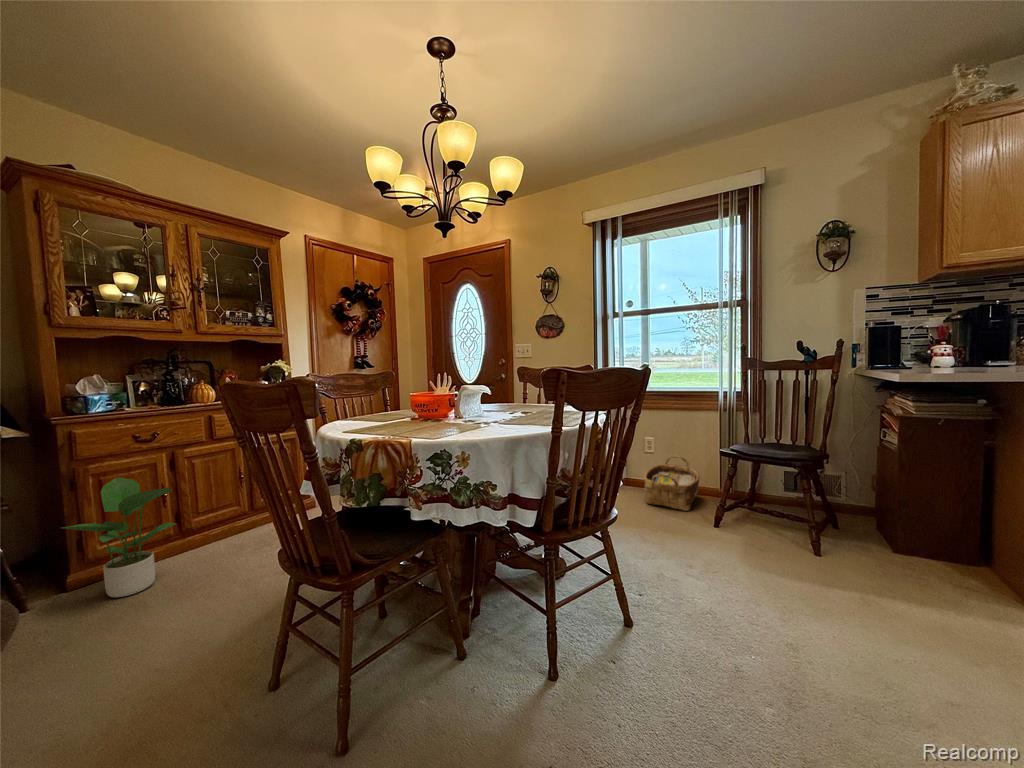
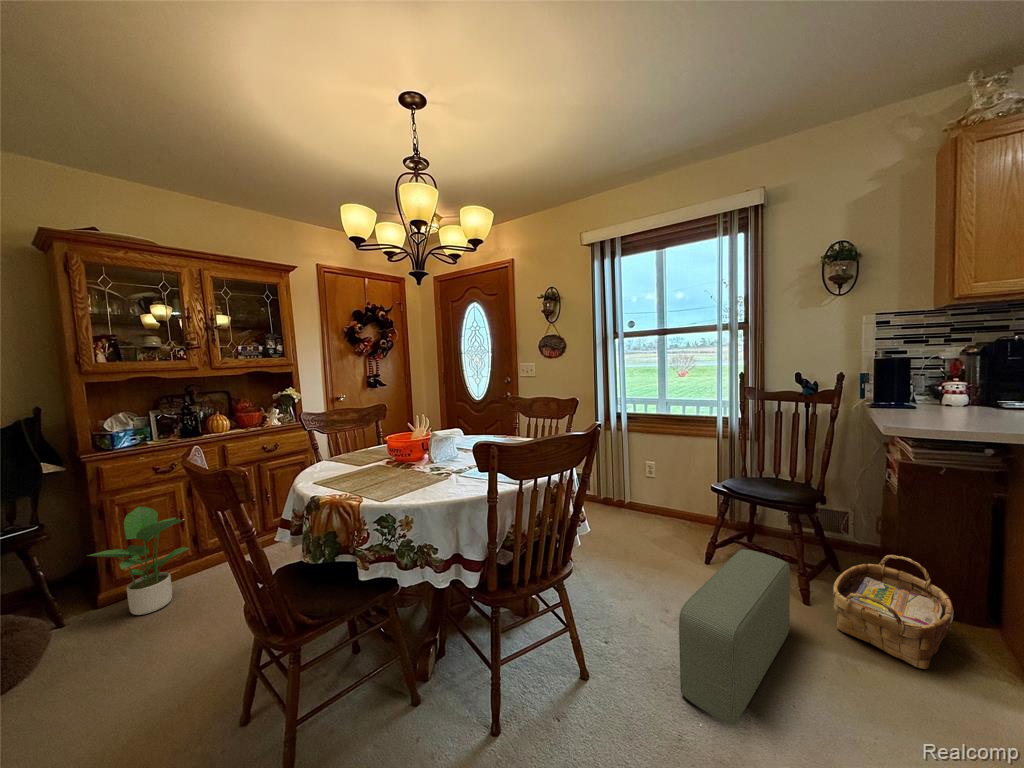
woven basket: present [644,455,700,511] -> present [833,555,953,669]
pouf: none [725,501,813,656] -> present [679,549,790,725]

